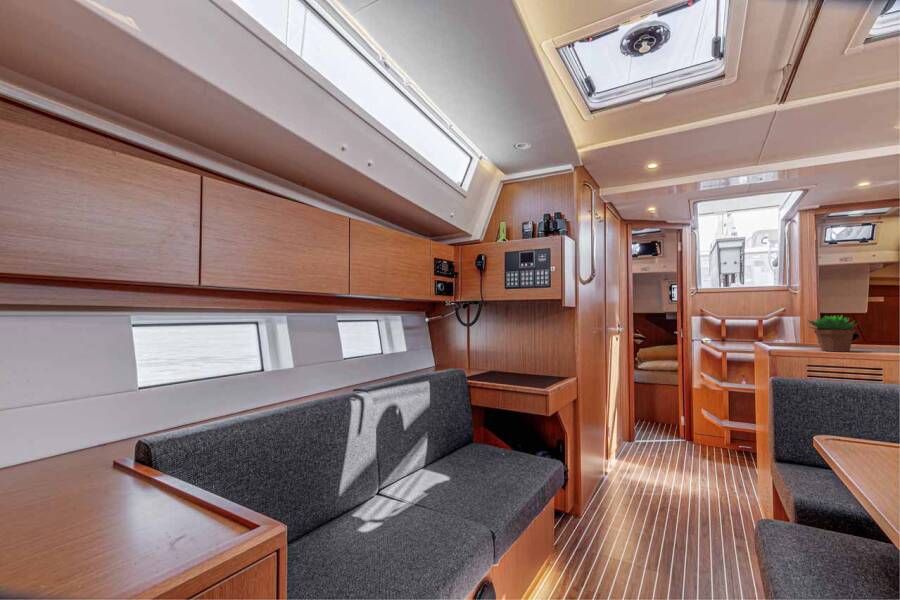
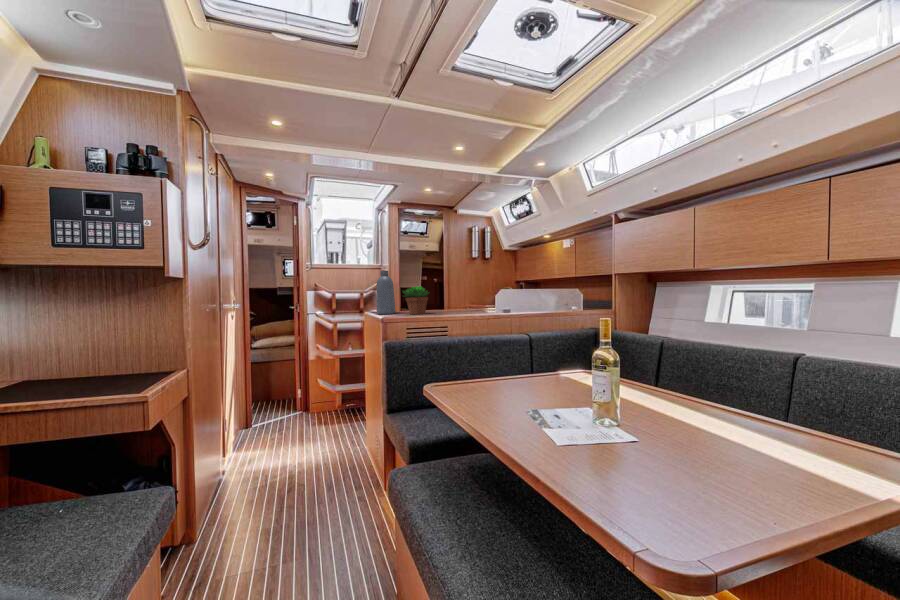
vase: none [771,296,801,348] -> present [376,271,396,314]

